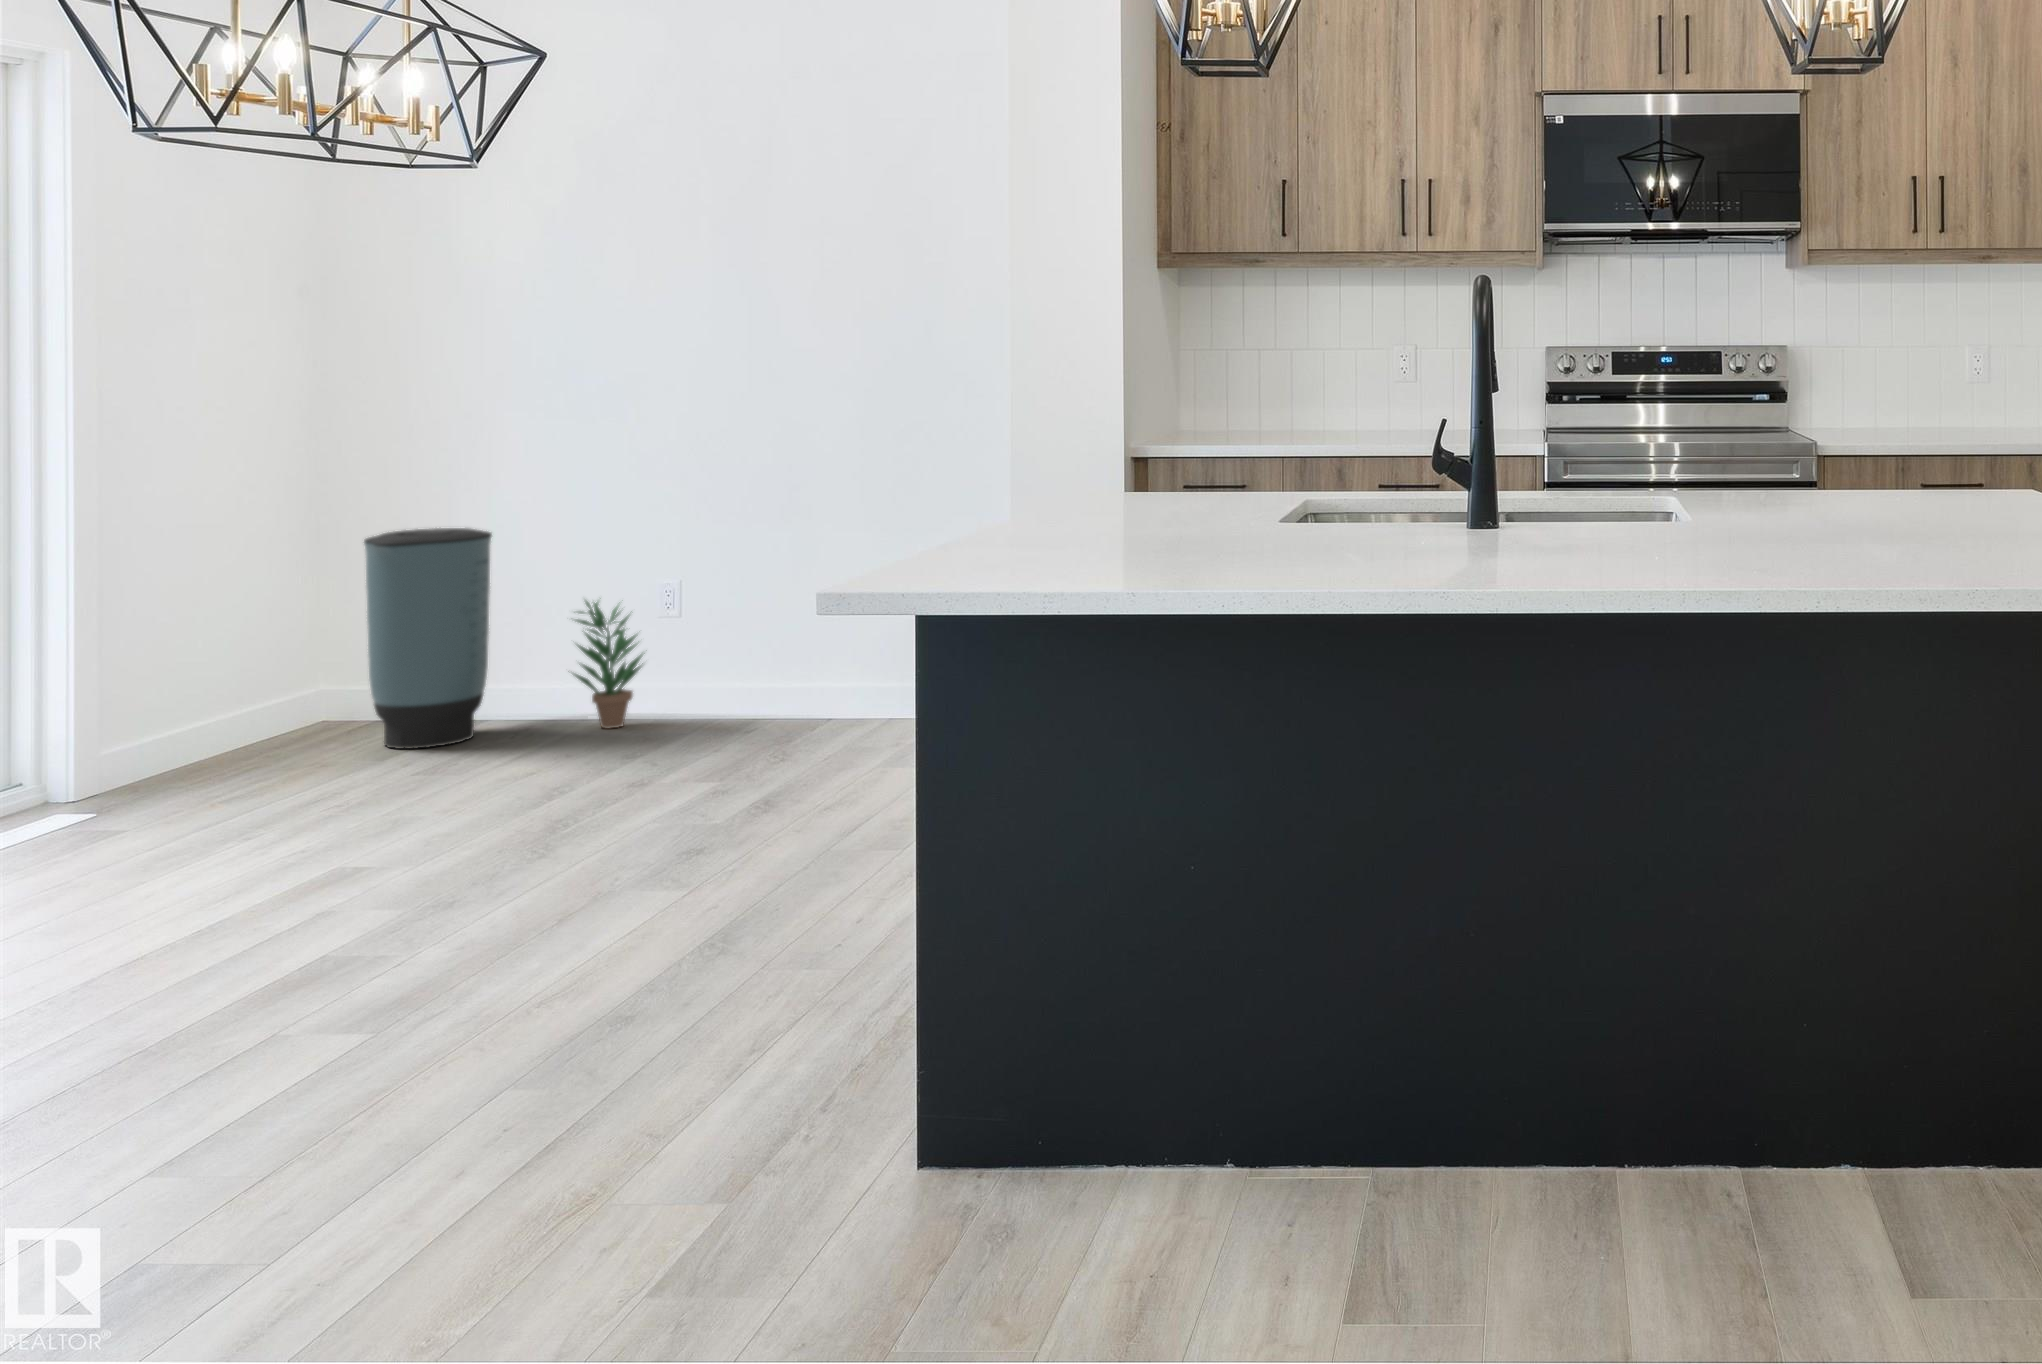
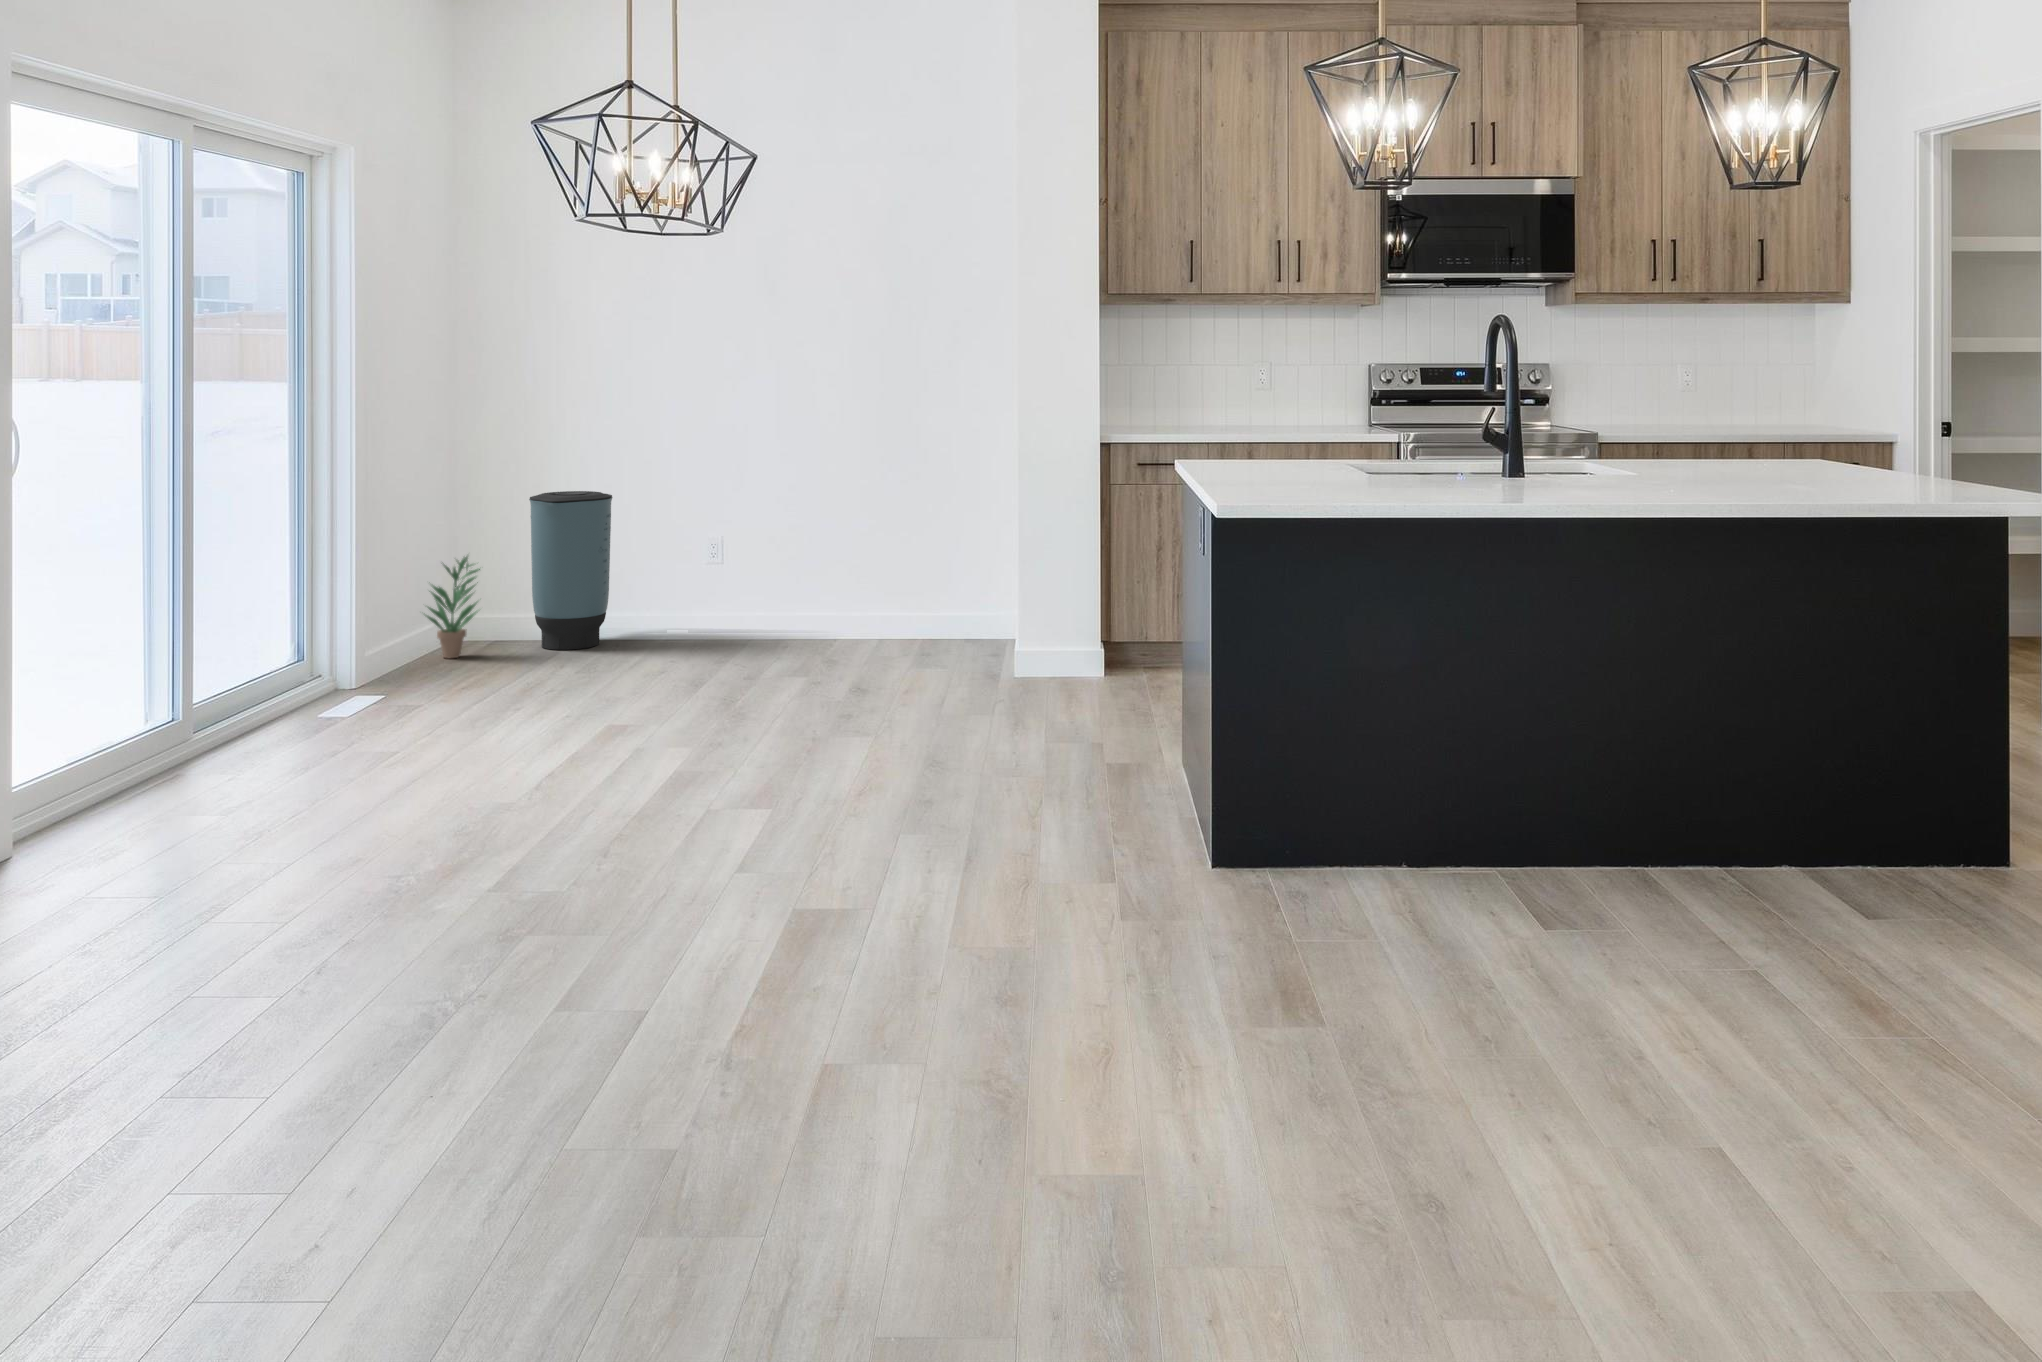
potted plant: present [574,601,645,729] -> present [425,556,480,658]

